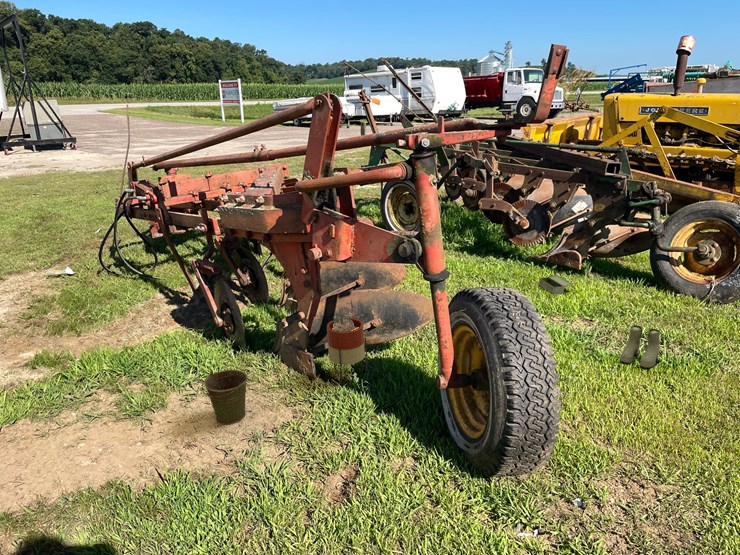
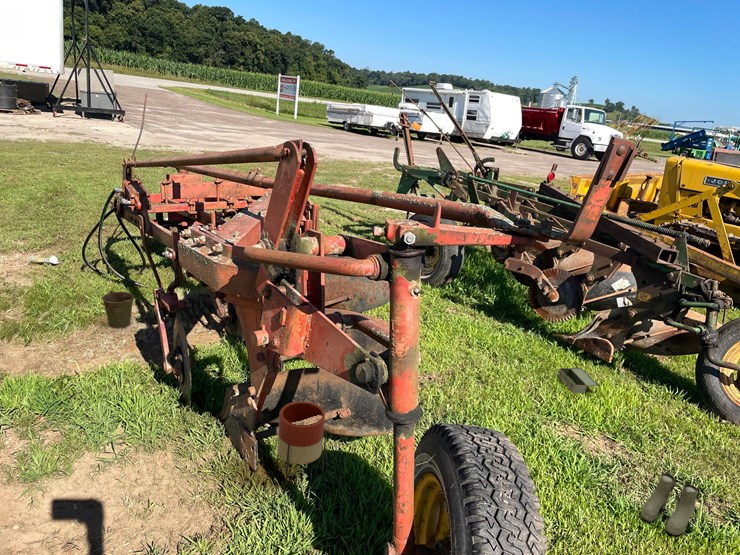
bucket: present [202,370,247,424] -> present [100,291,134,328]

